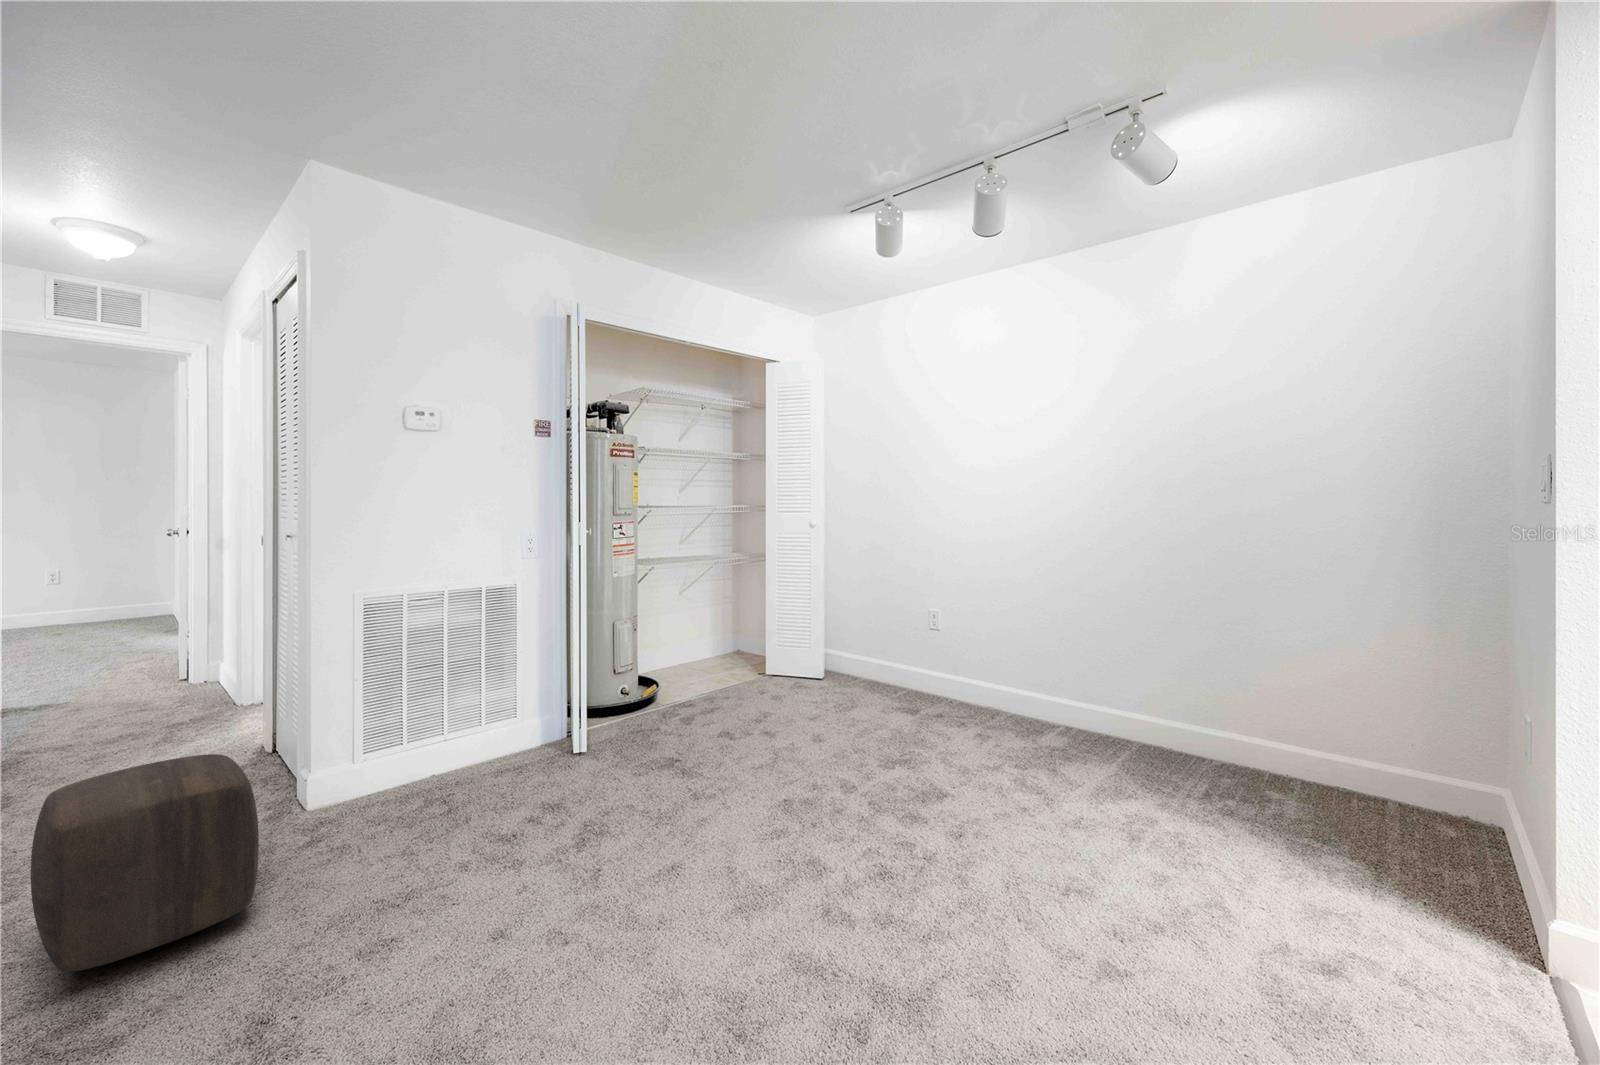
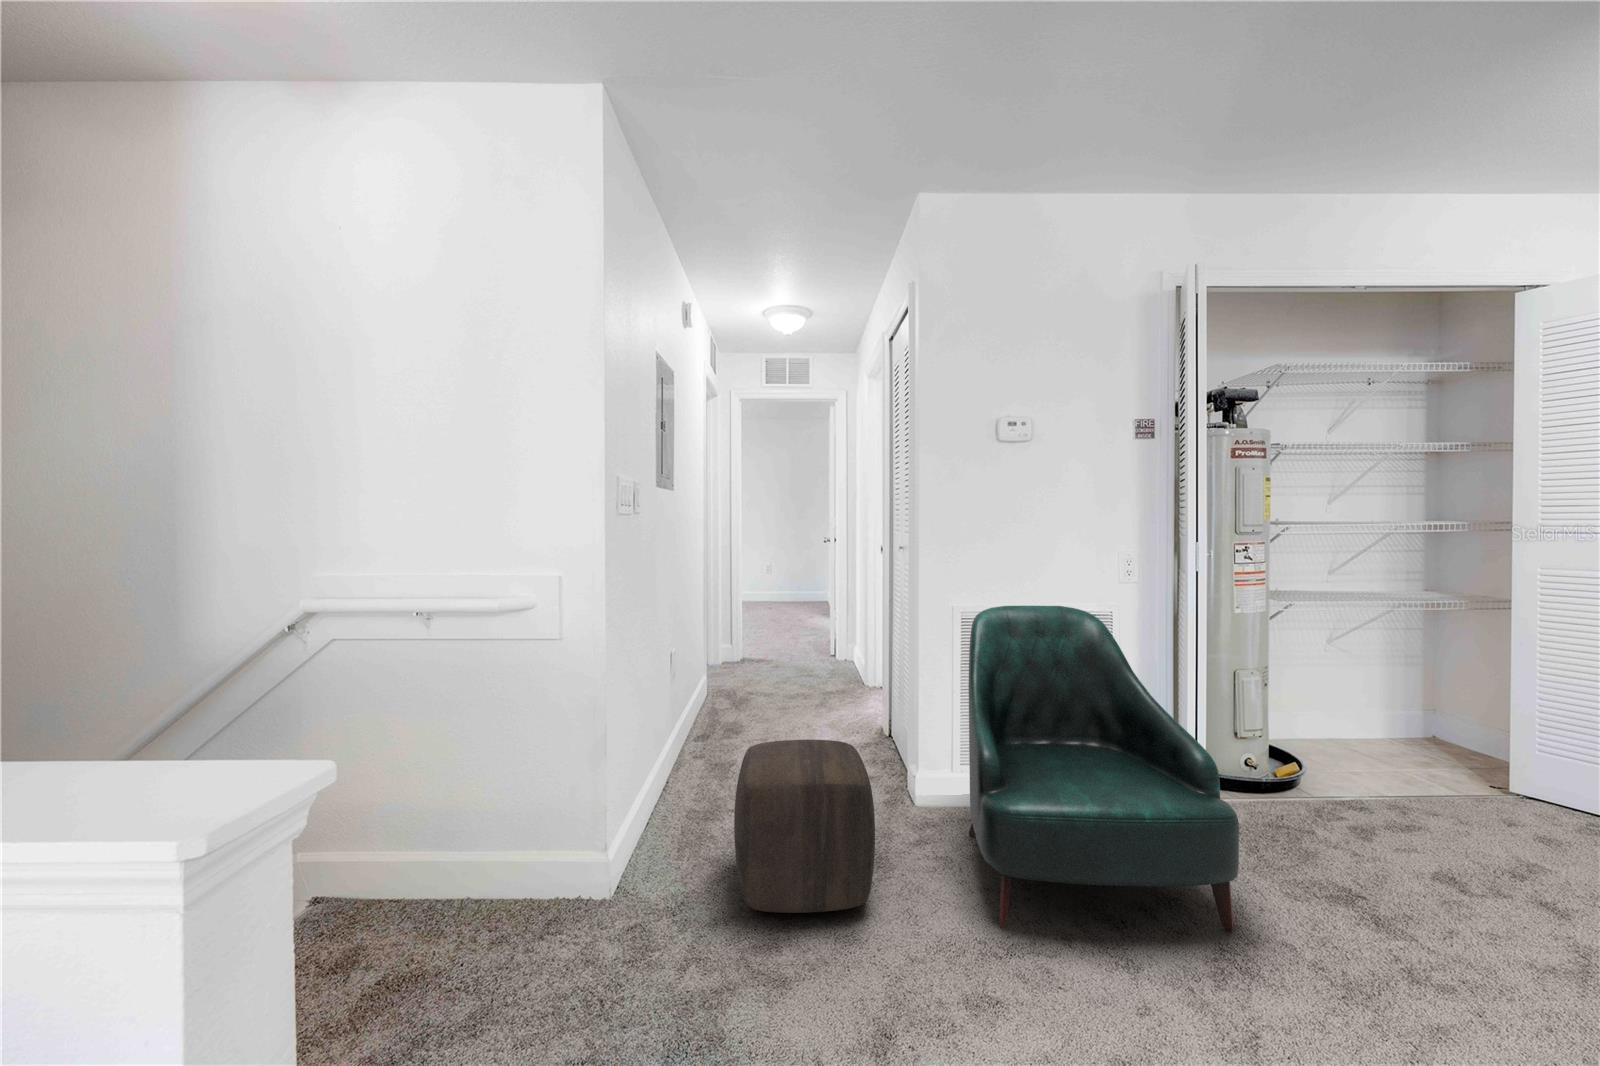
armchair: none [373,584,596,871] -> present [968,606,1239,932]

